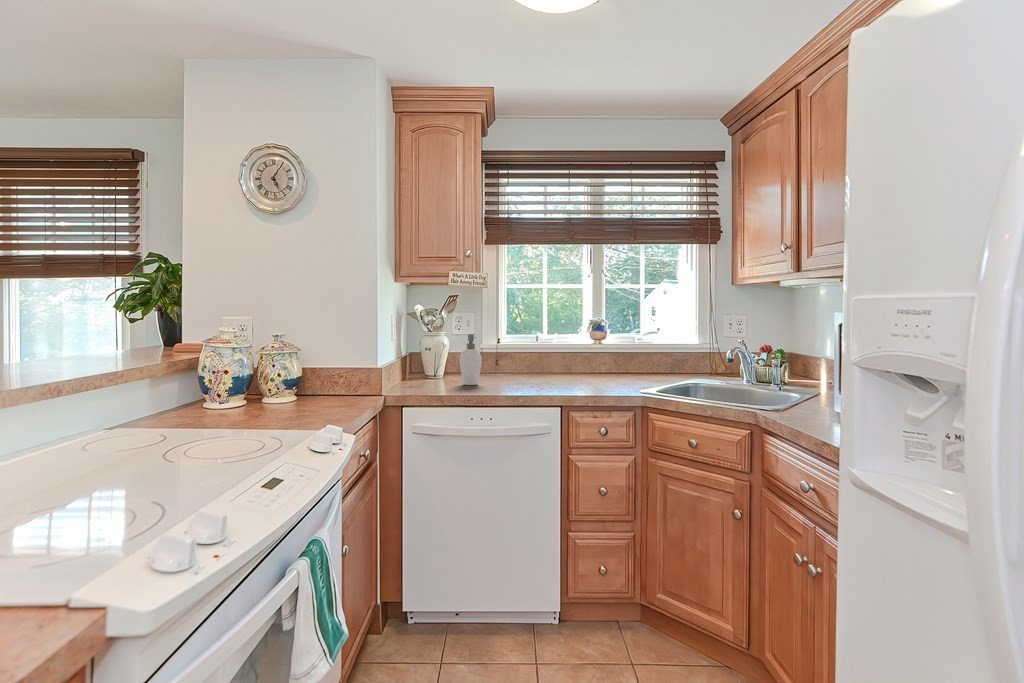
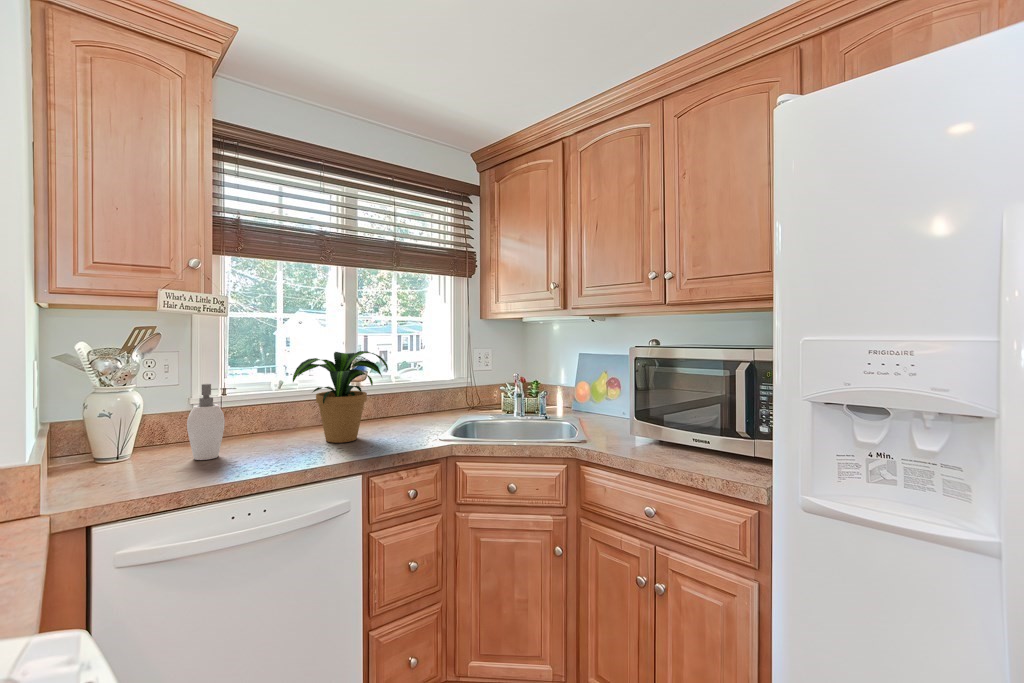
potted plant: none [524,315,602,386] -> present [293,351,388,443]

